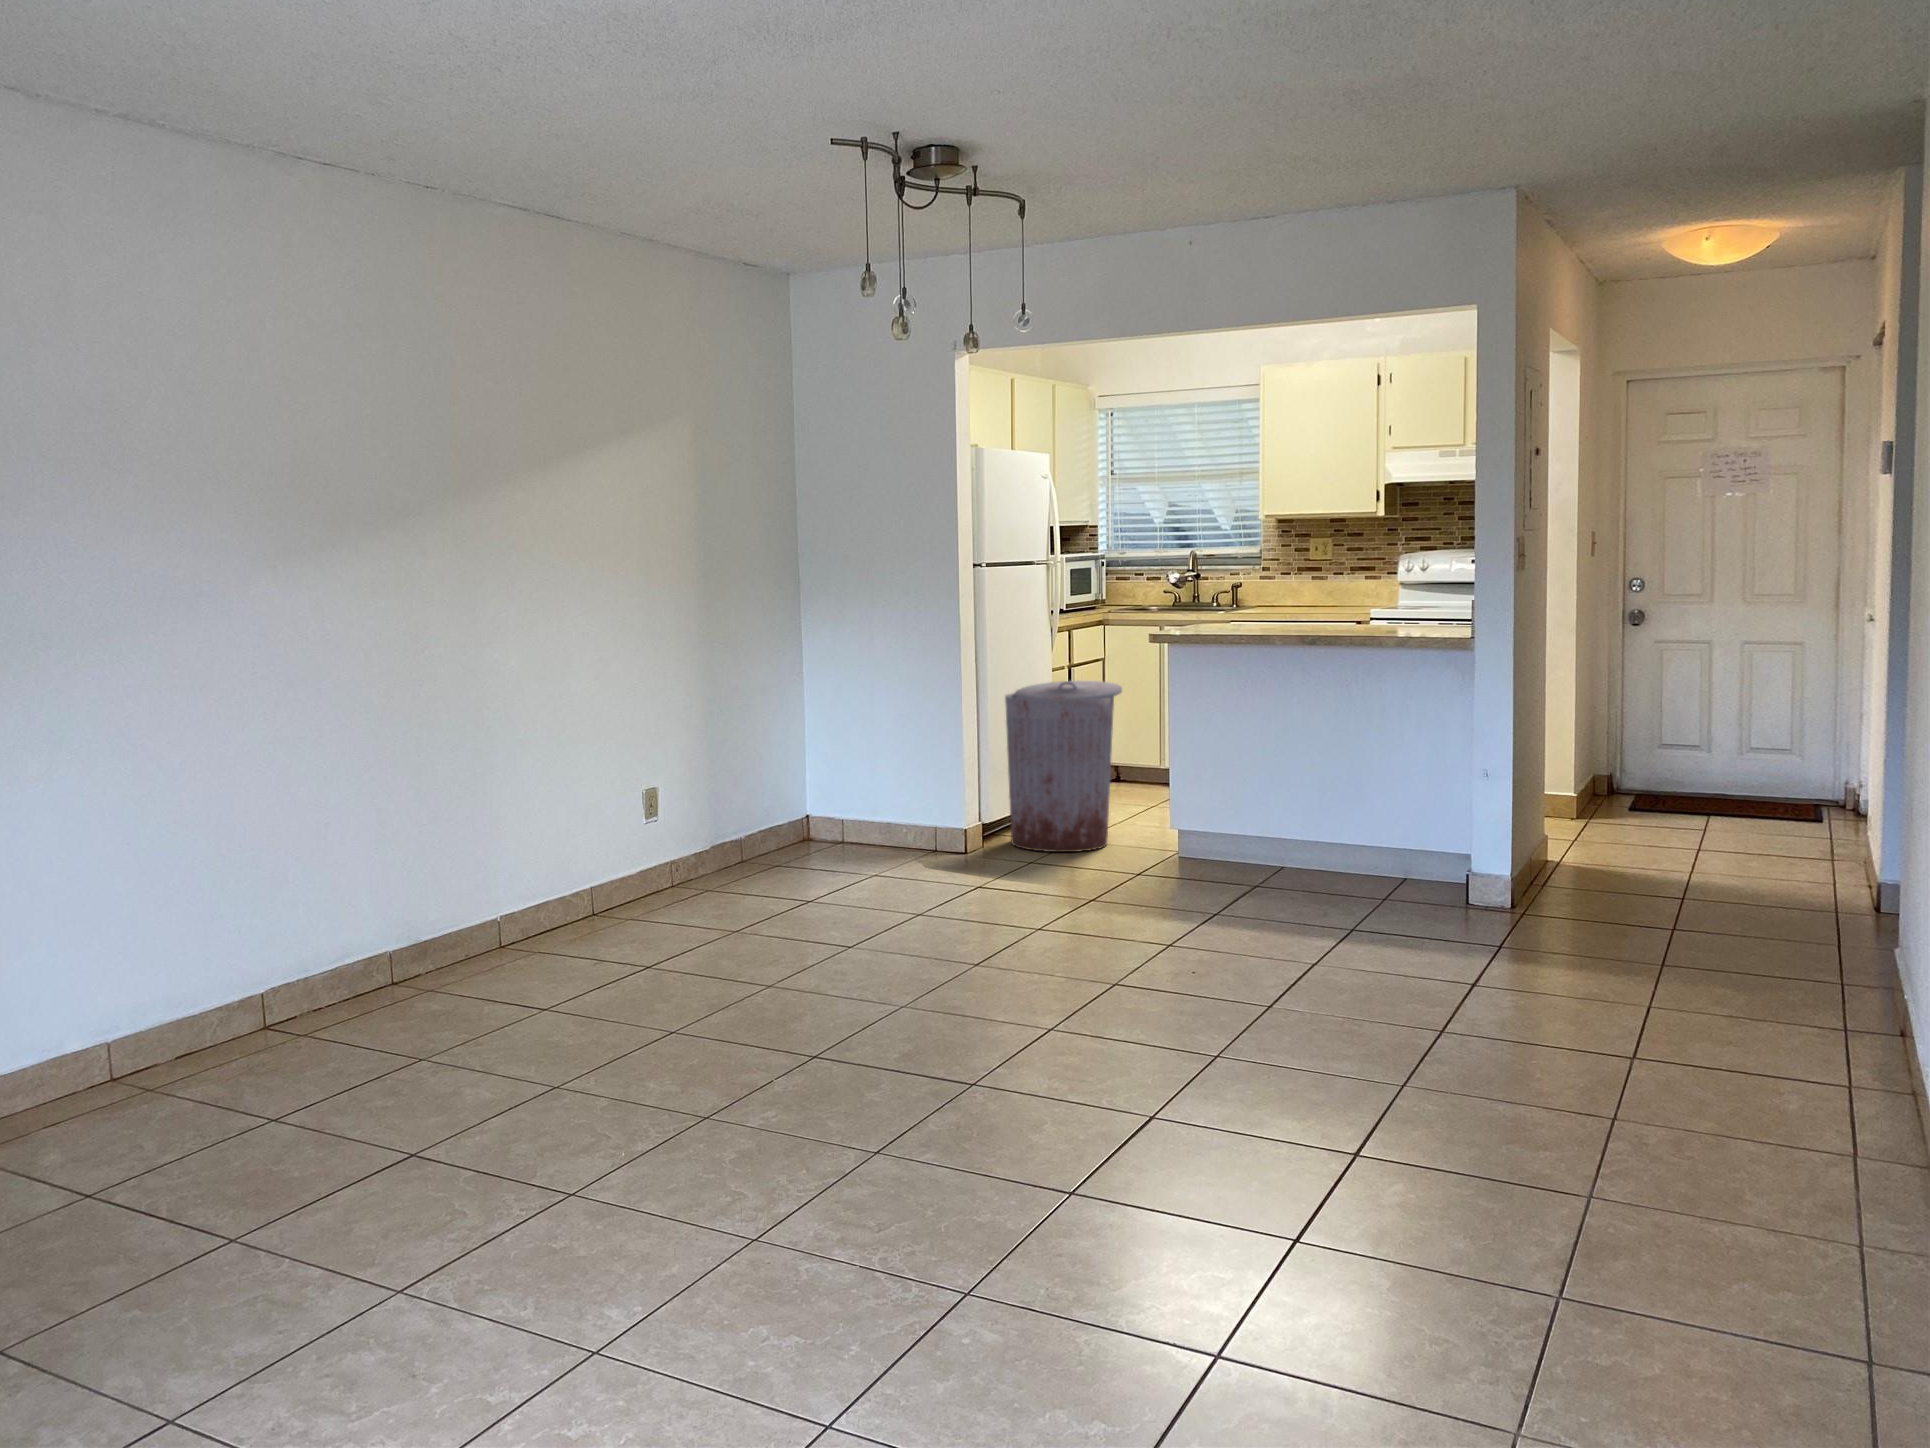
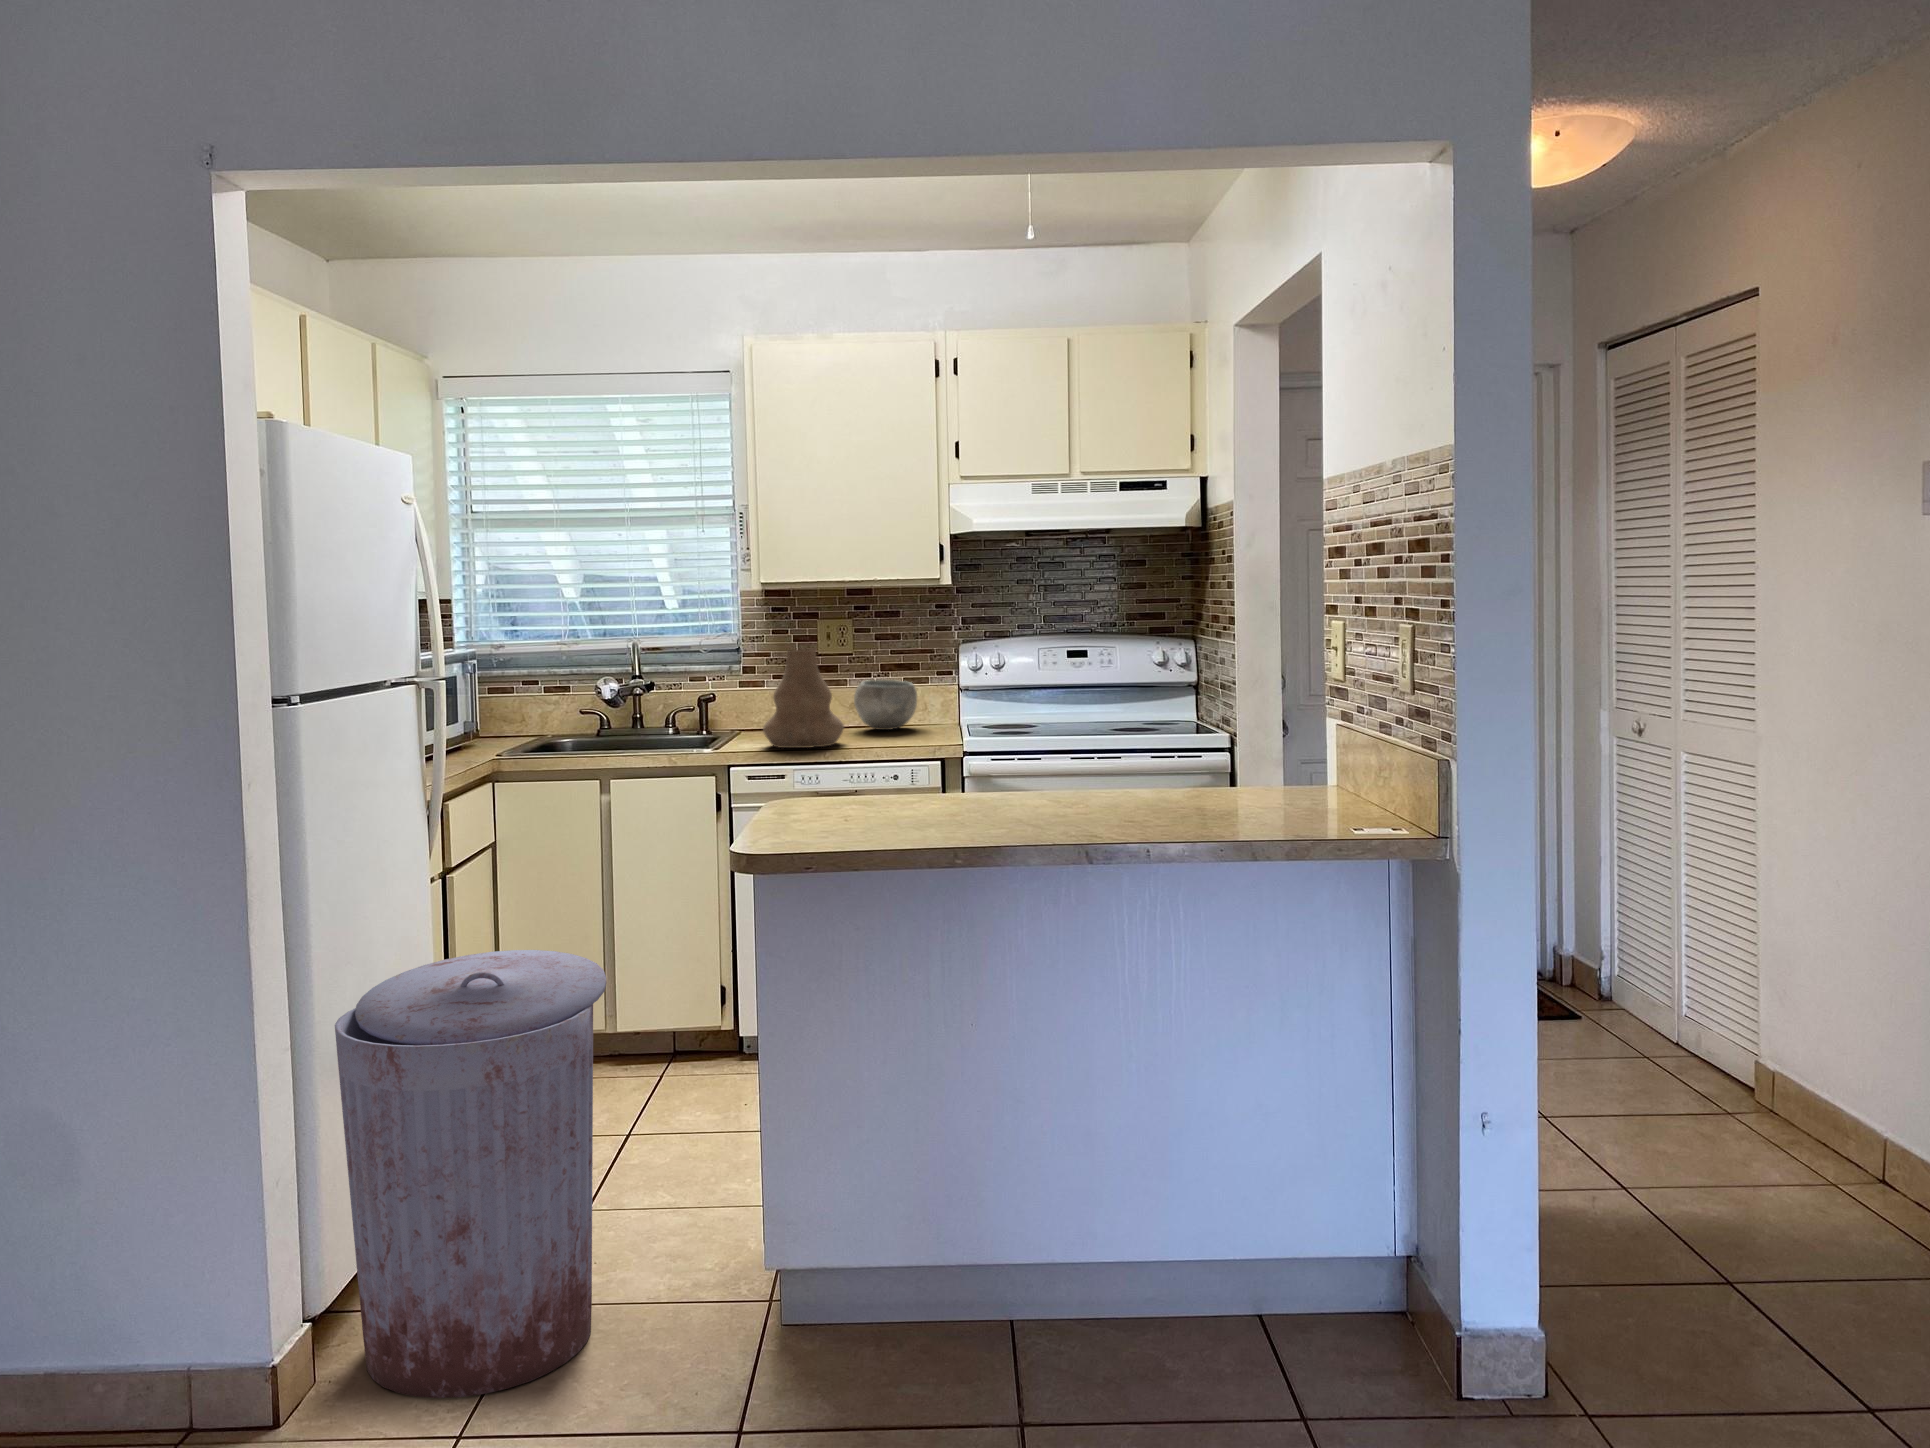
vase: none [1260,554,1310,612] -> present [763,650,844,748]
bowl: none [1327,577,1368,607] -> present [854,680,917,730]

